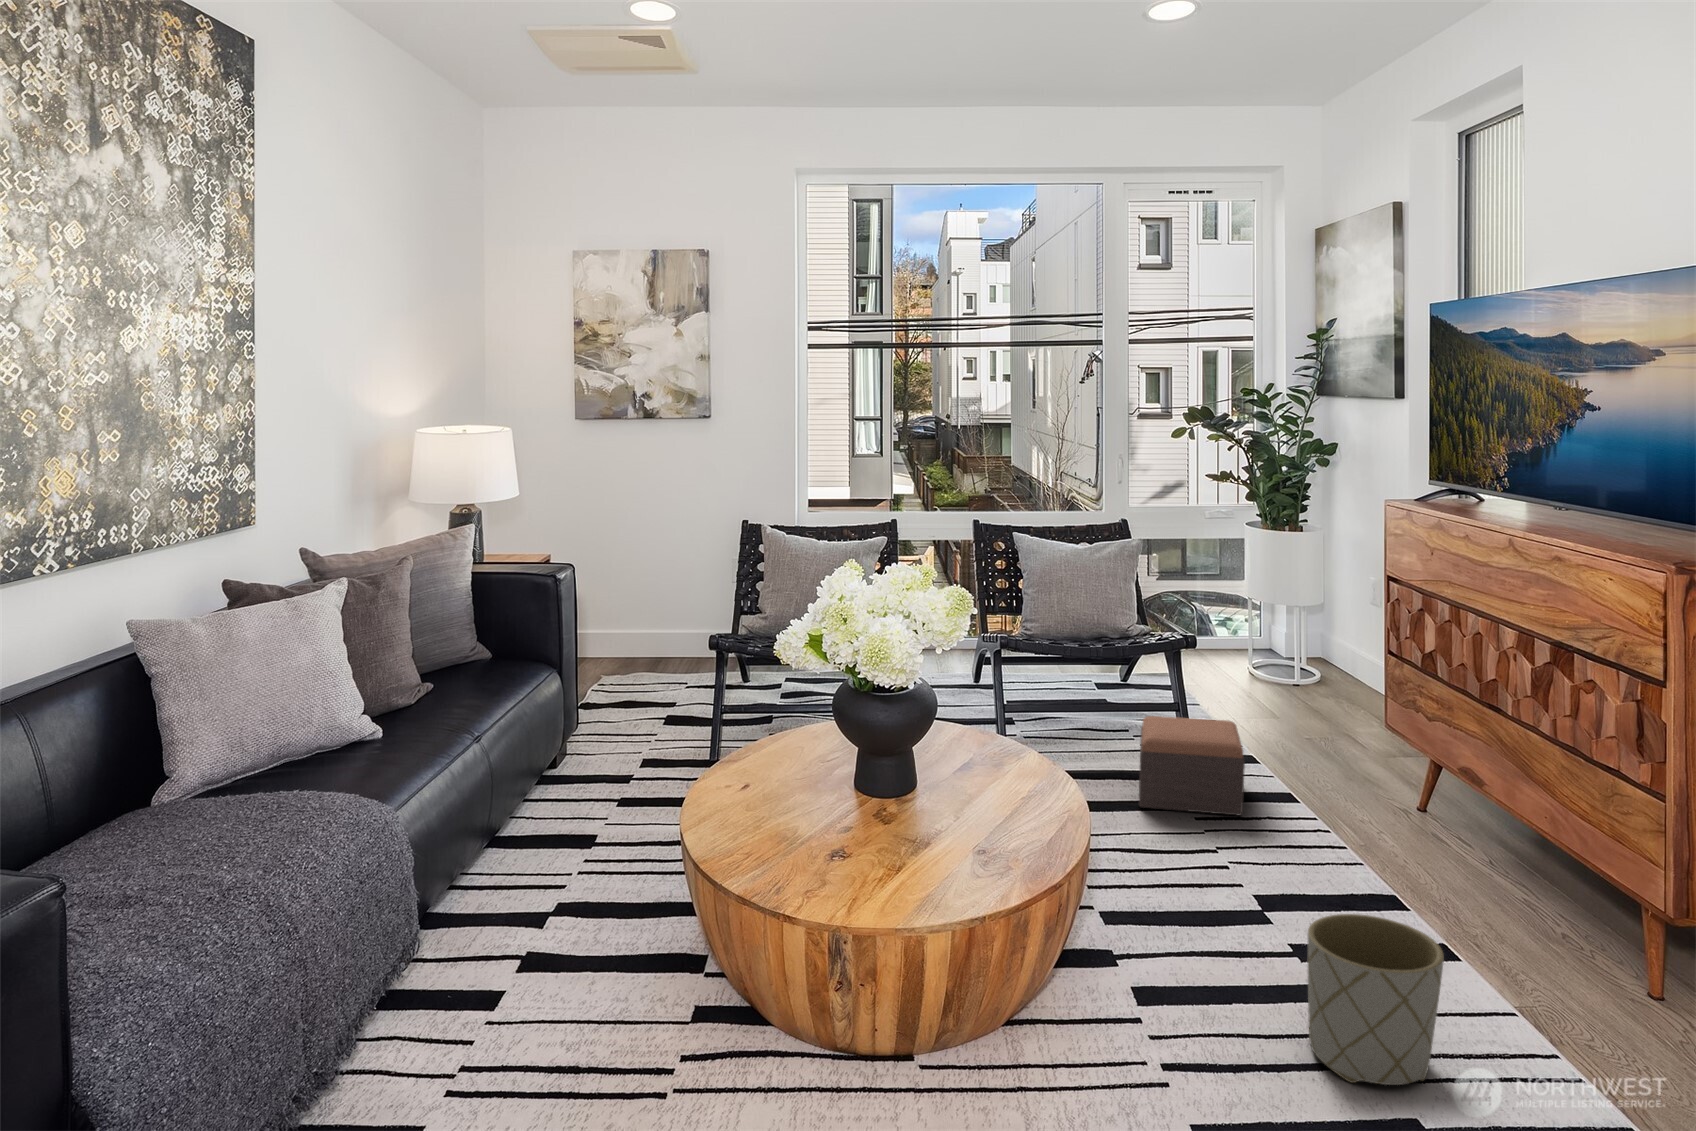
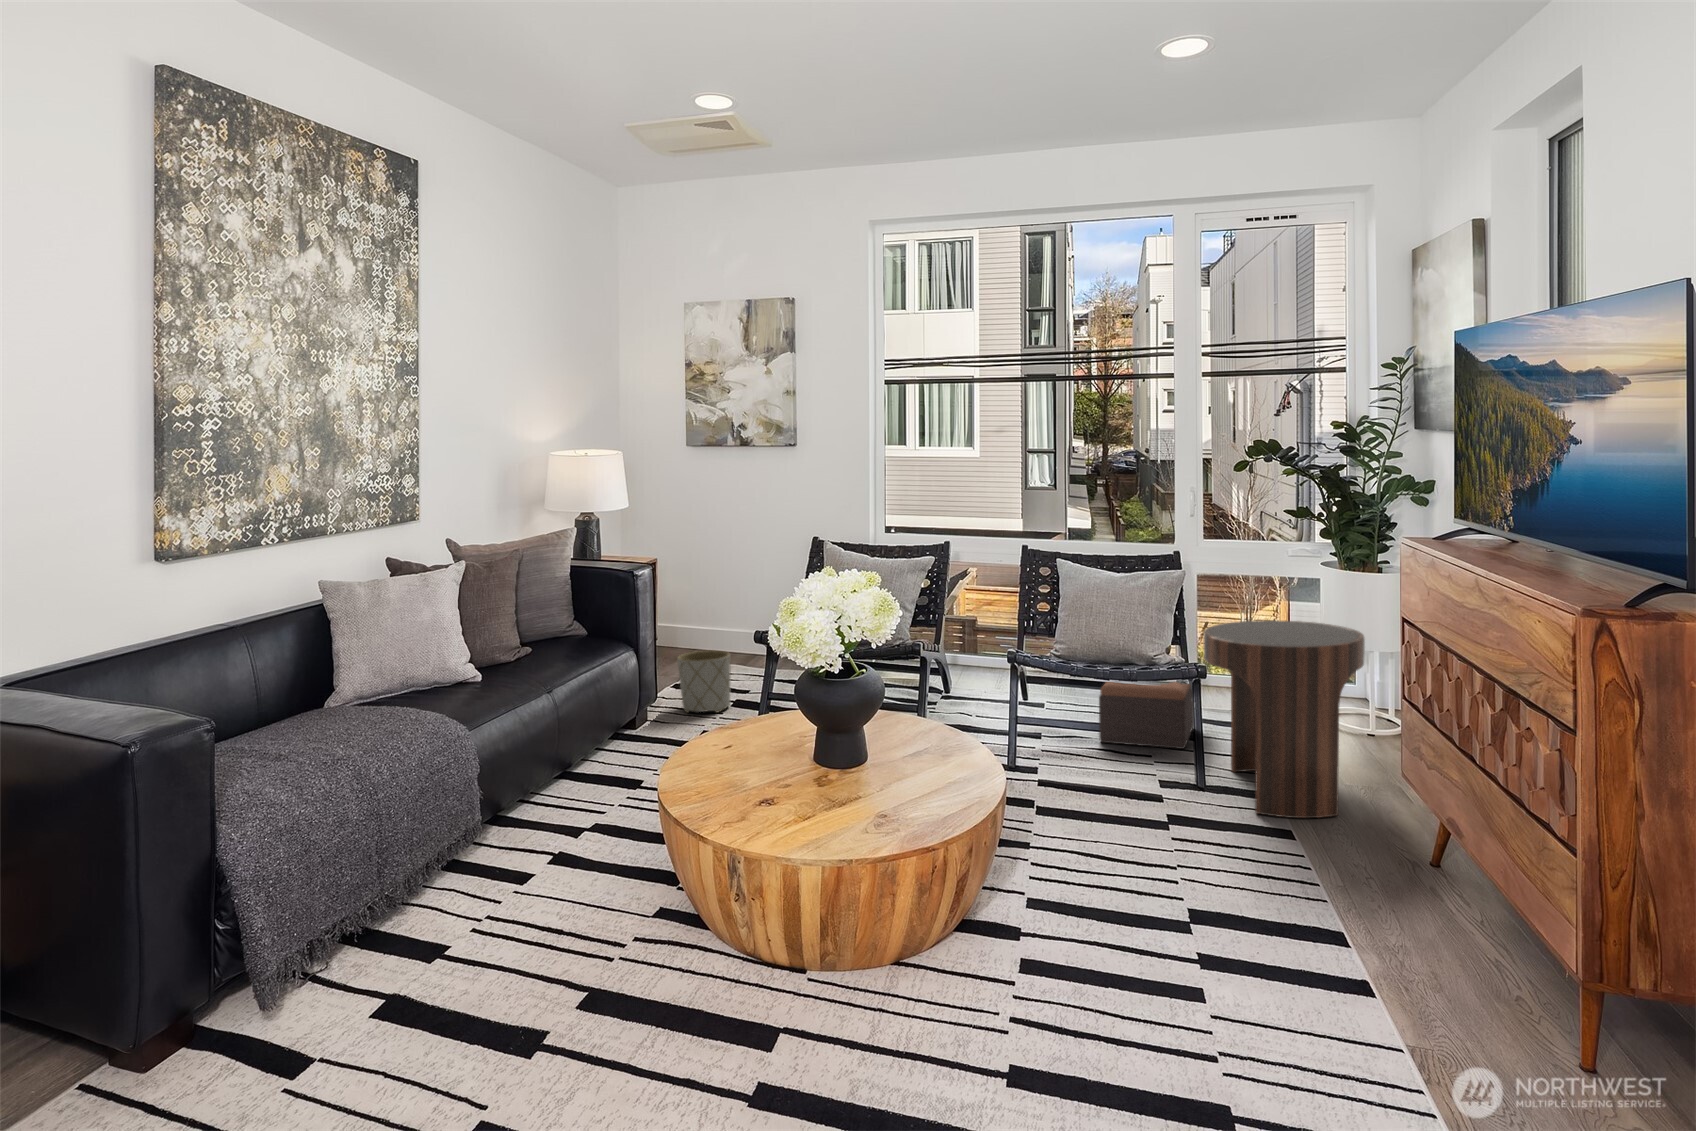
side table: none [1297,670,1496,916] -> present [1204,620,1365,818]
planter: present [1308,914,1444,1085] -> present [677,650,731,713]

